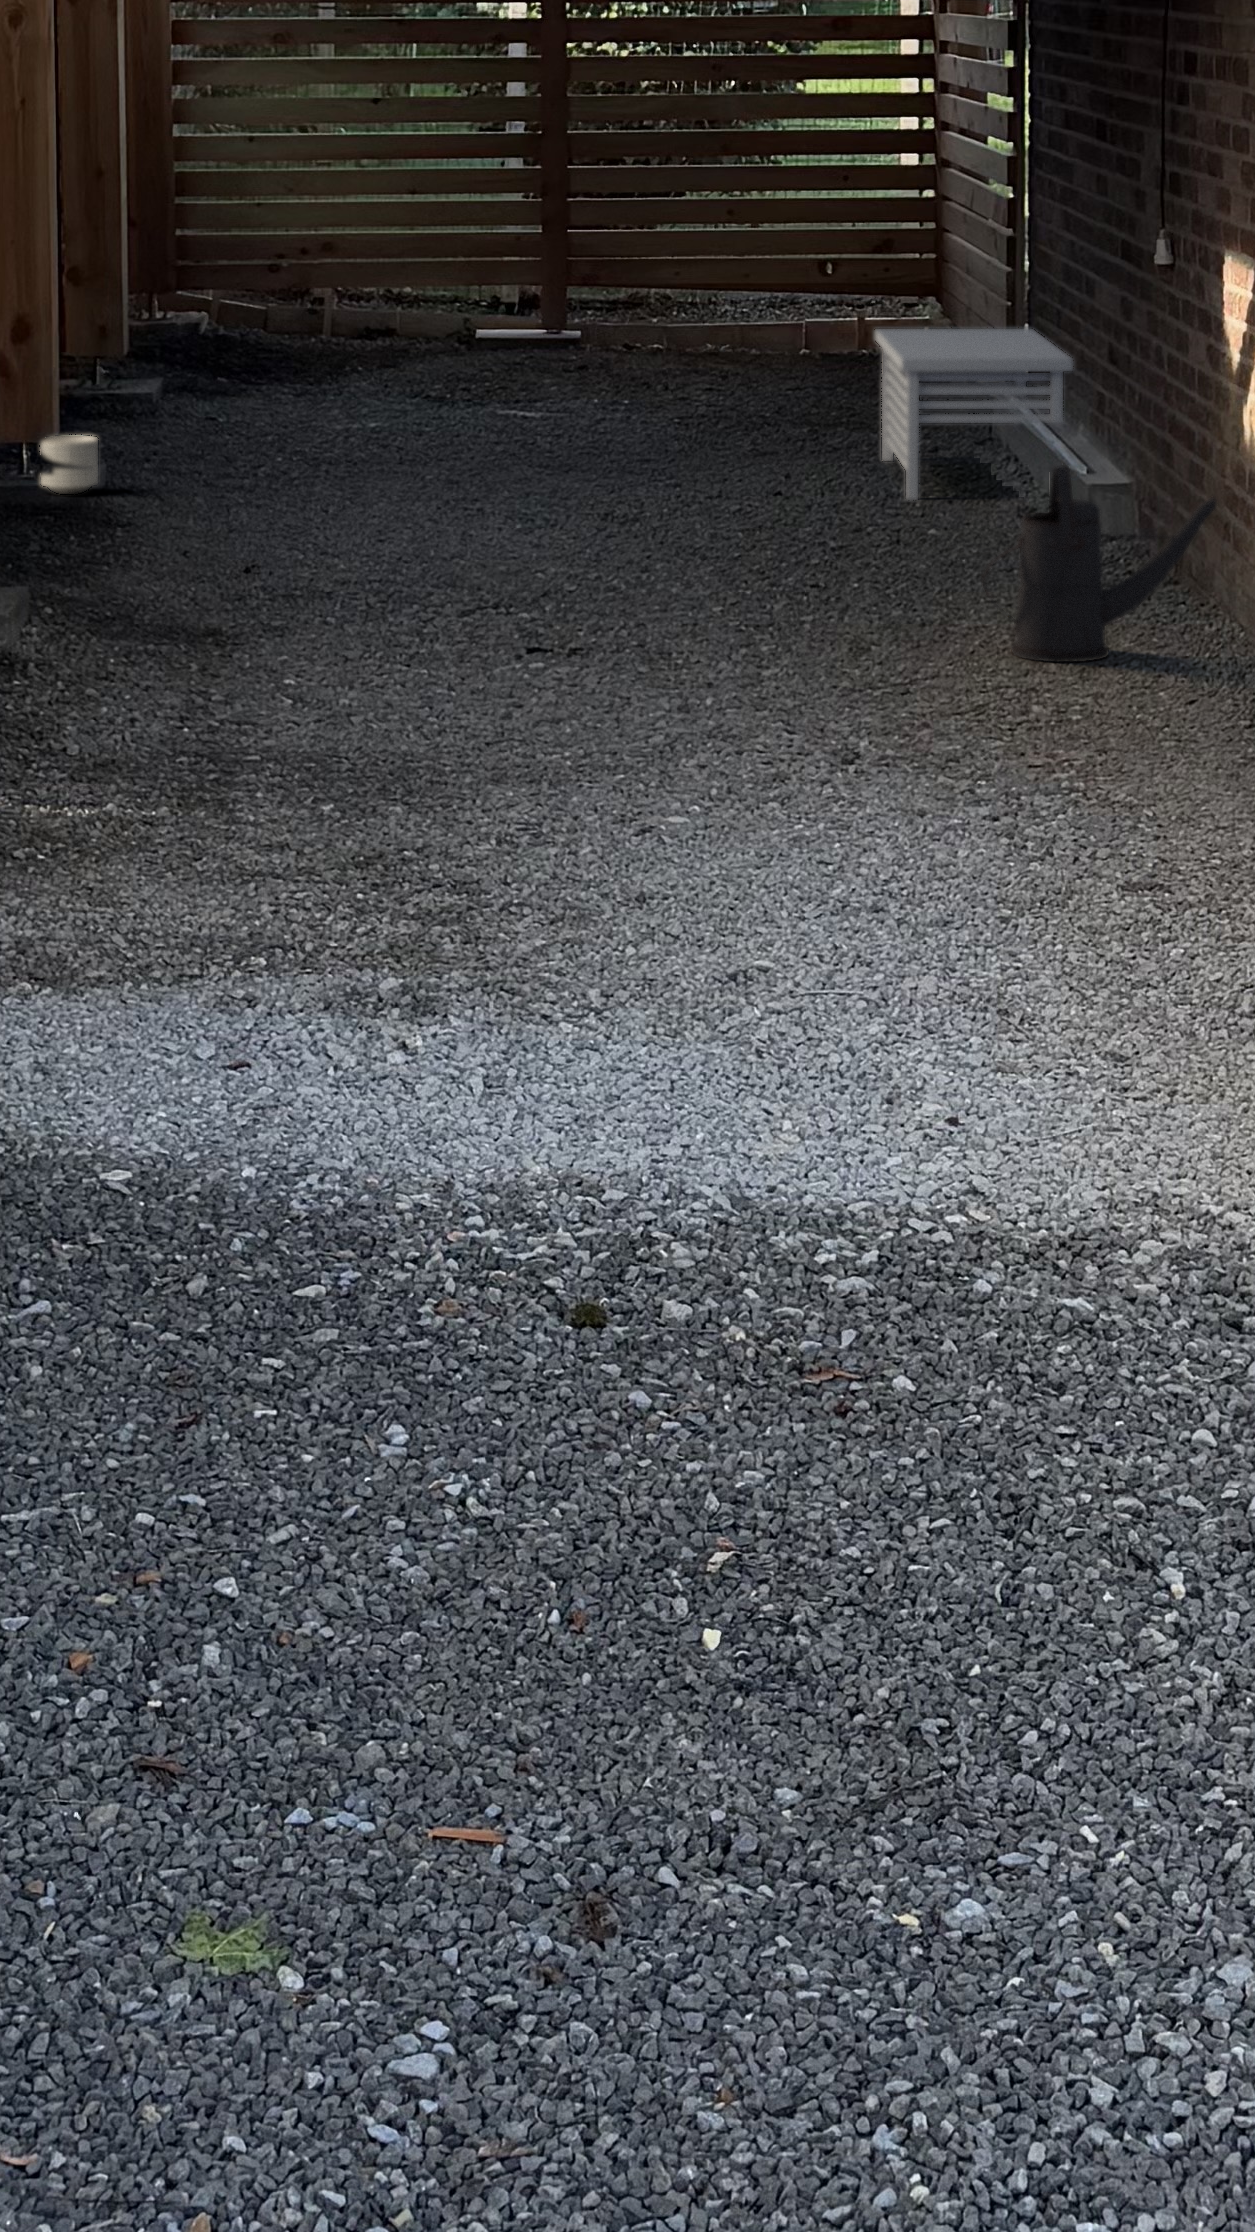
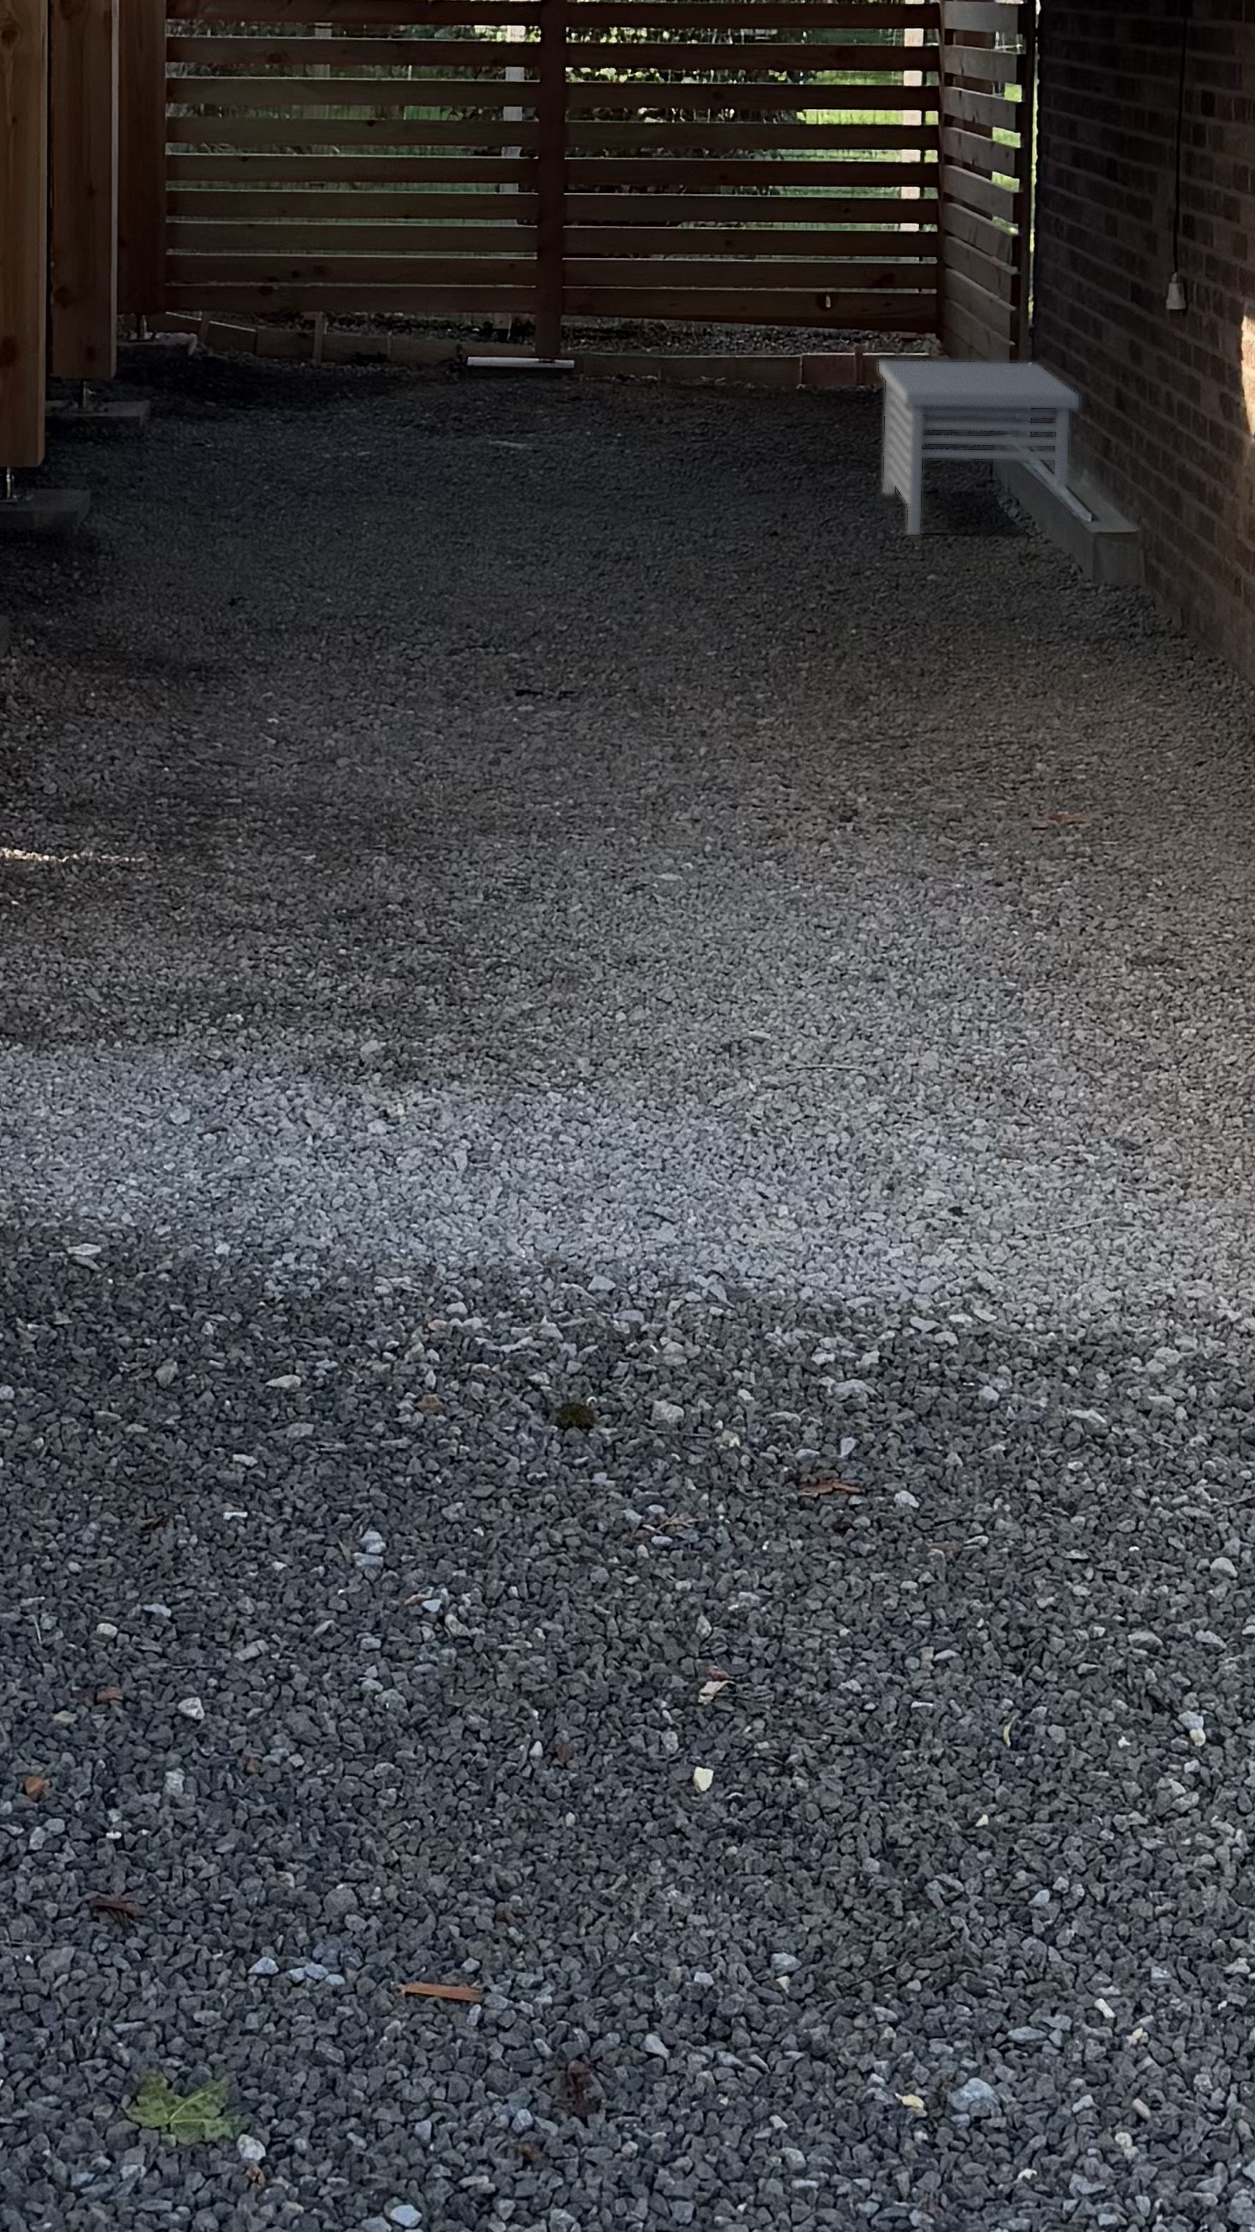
planter: present [40,435,98,494] -> none [35,452,93,511]
watering can: present [982,465,1217,662] -> none [987,508,1227,709]

